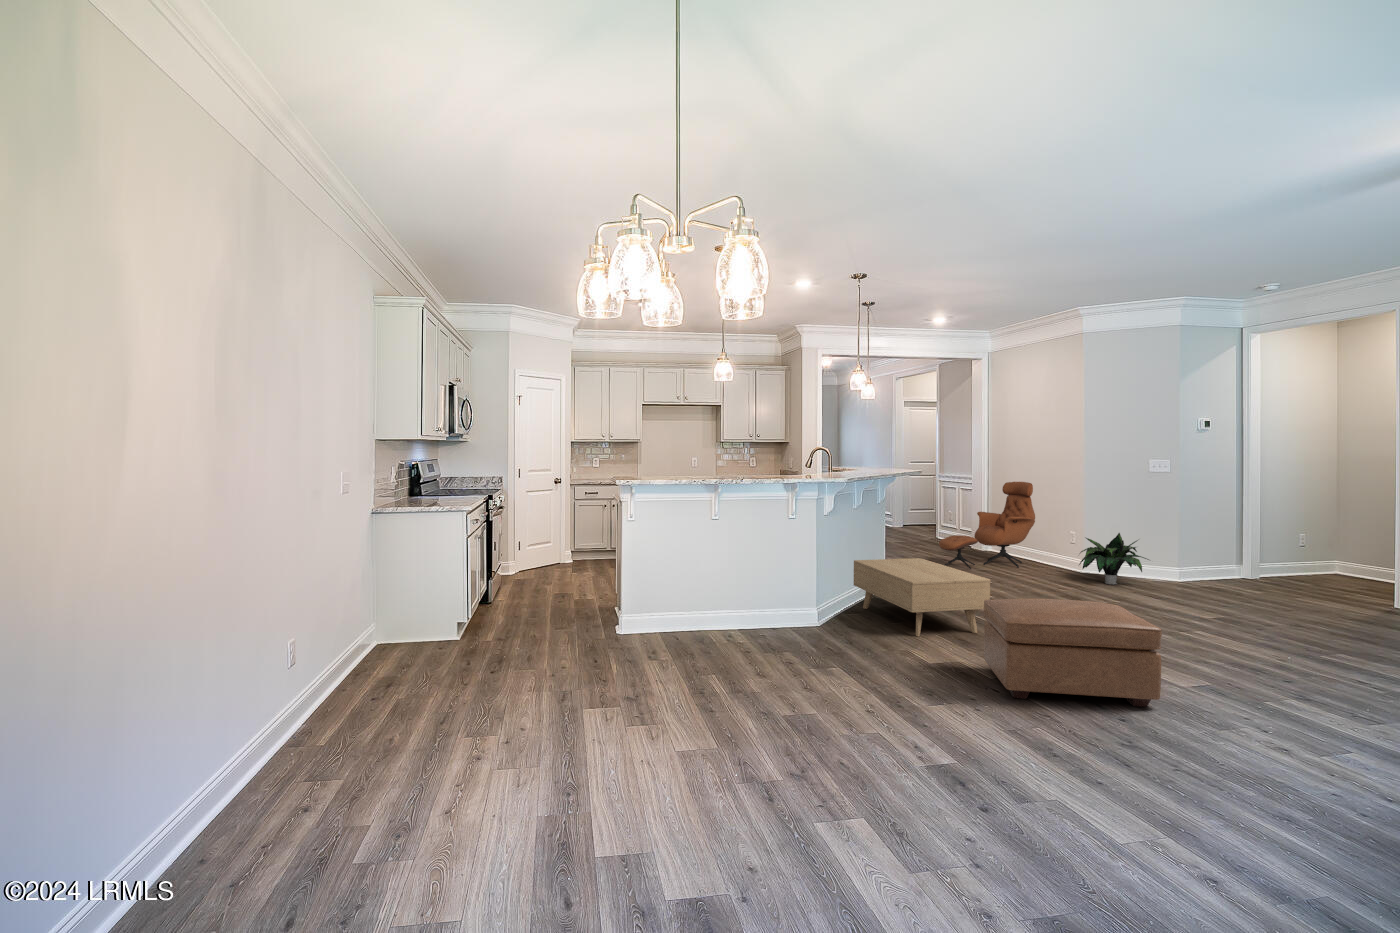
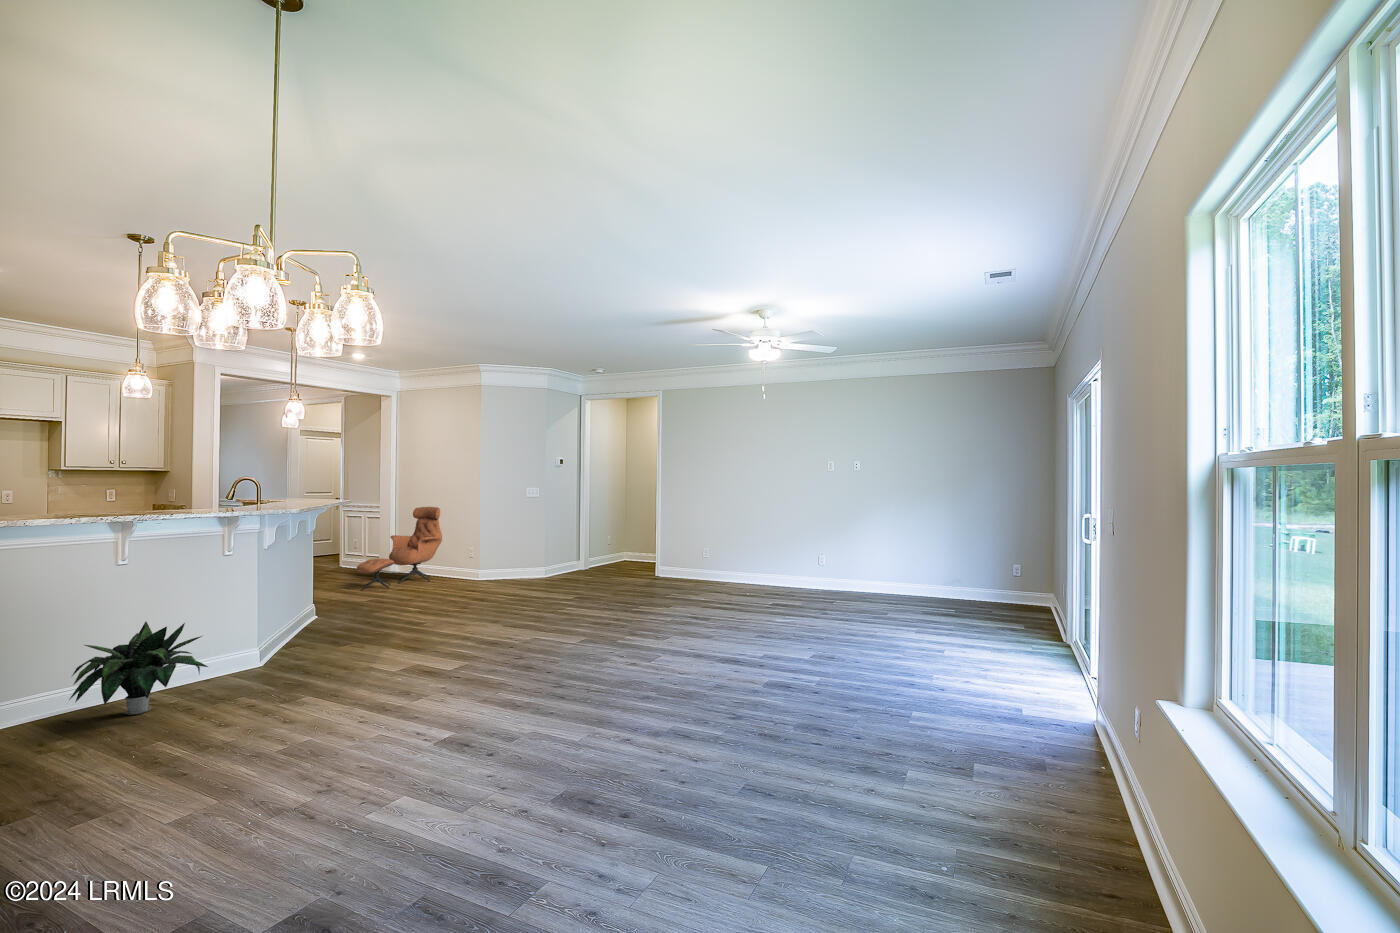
potted plant: present [1079,533,1149,585] -> present [69,622,208,715]
coffee table: present [854,558,990,636] -> none [290,582,433,653]
ottoman: present [984,599,1162,707] -> none [442,594,568,679]

